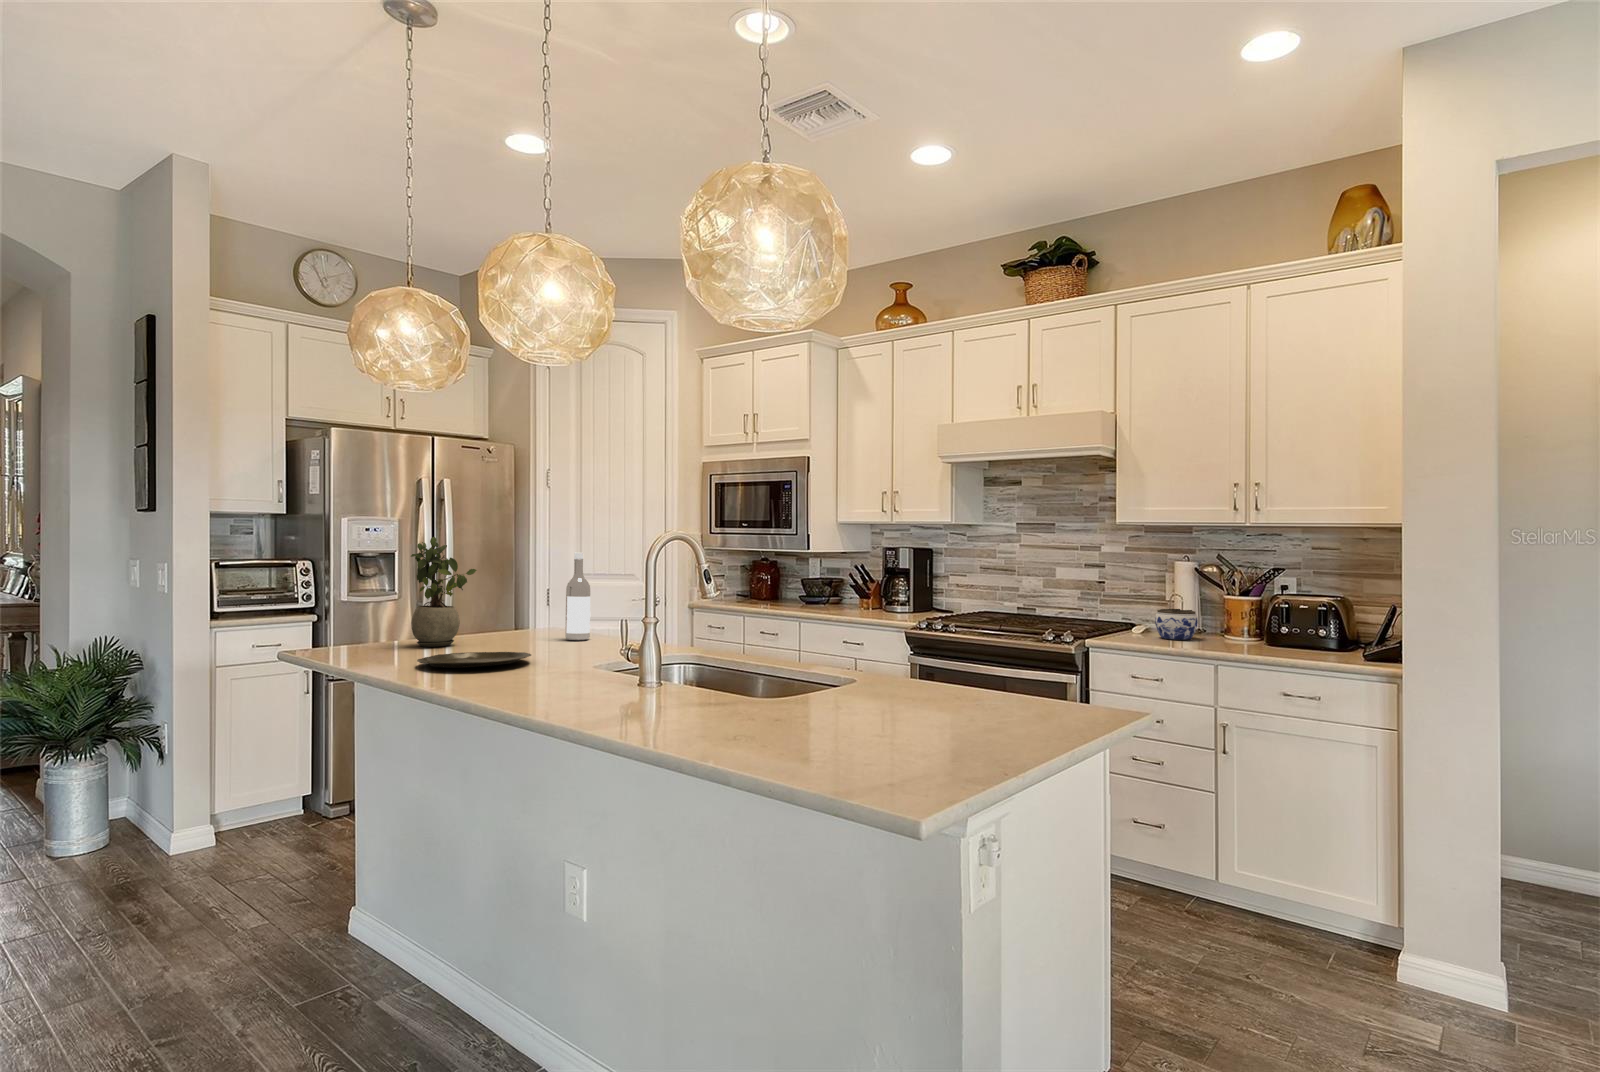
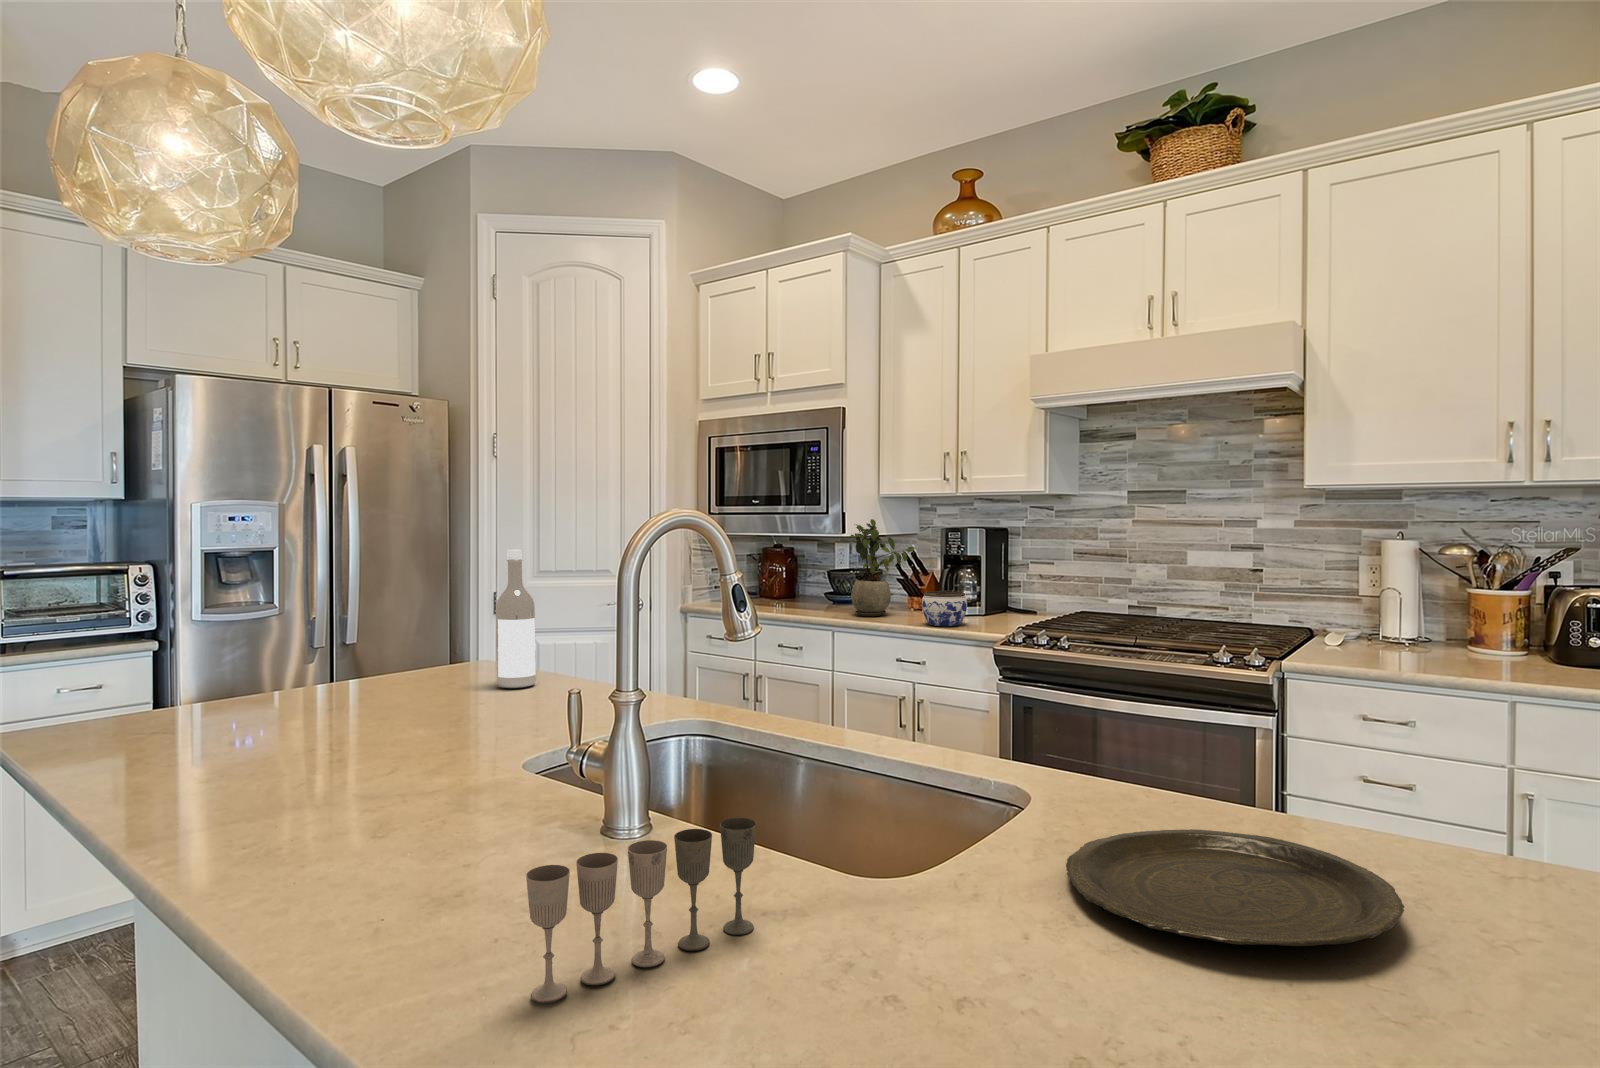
potted plant: present [411,537,477,647] -> present [850,519,914,616]
jar: present [1155,609,1198,640] -> present [922,591,967,626]
plate: present [417,652,531,668] -> present [1066,829,1404,946]
wine glass: none [610,664,706,721] -> present [526,818,756,1003]

